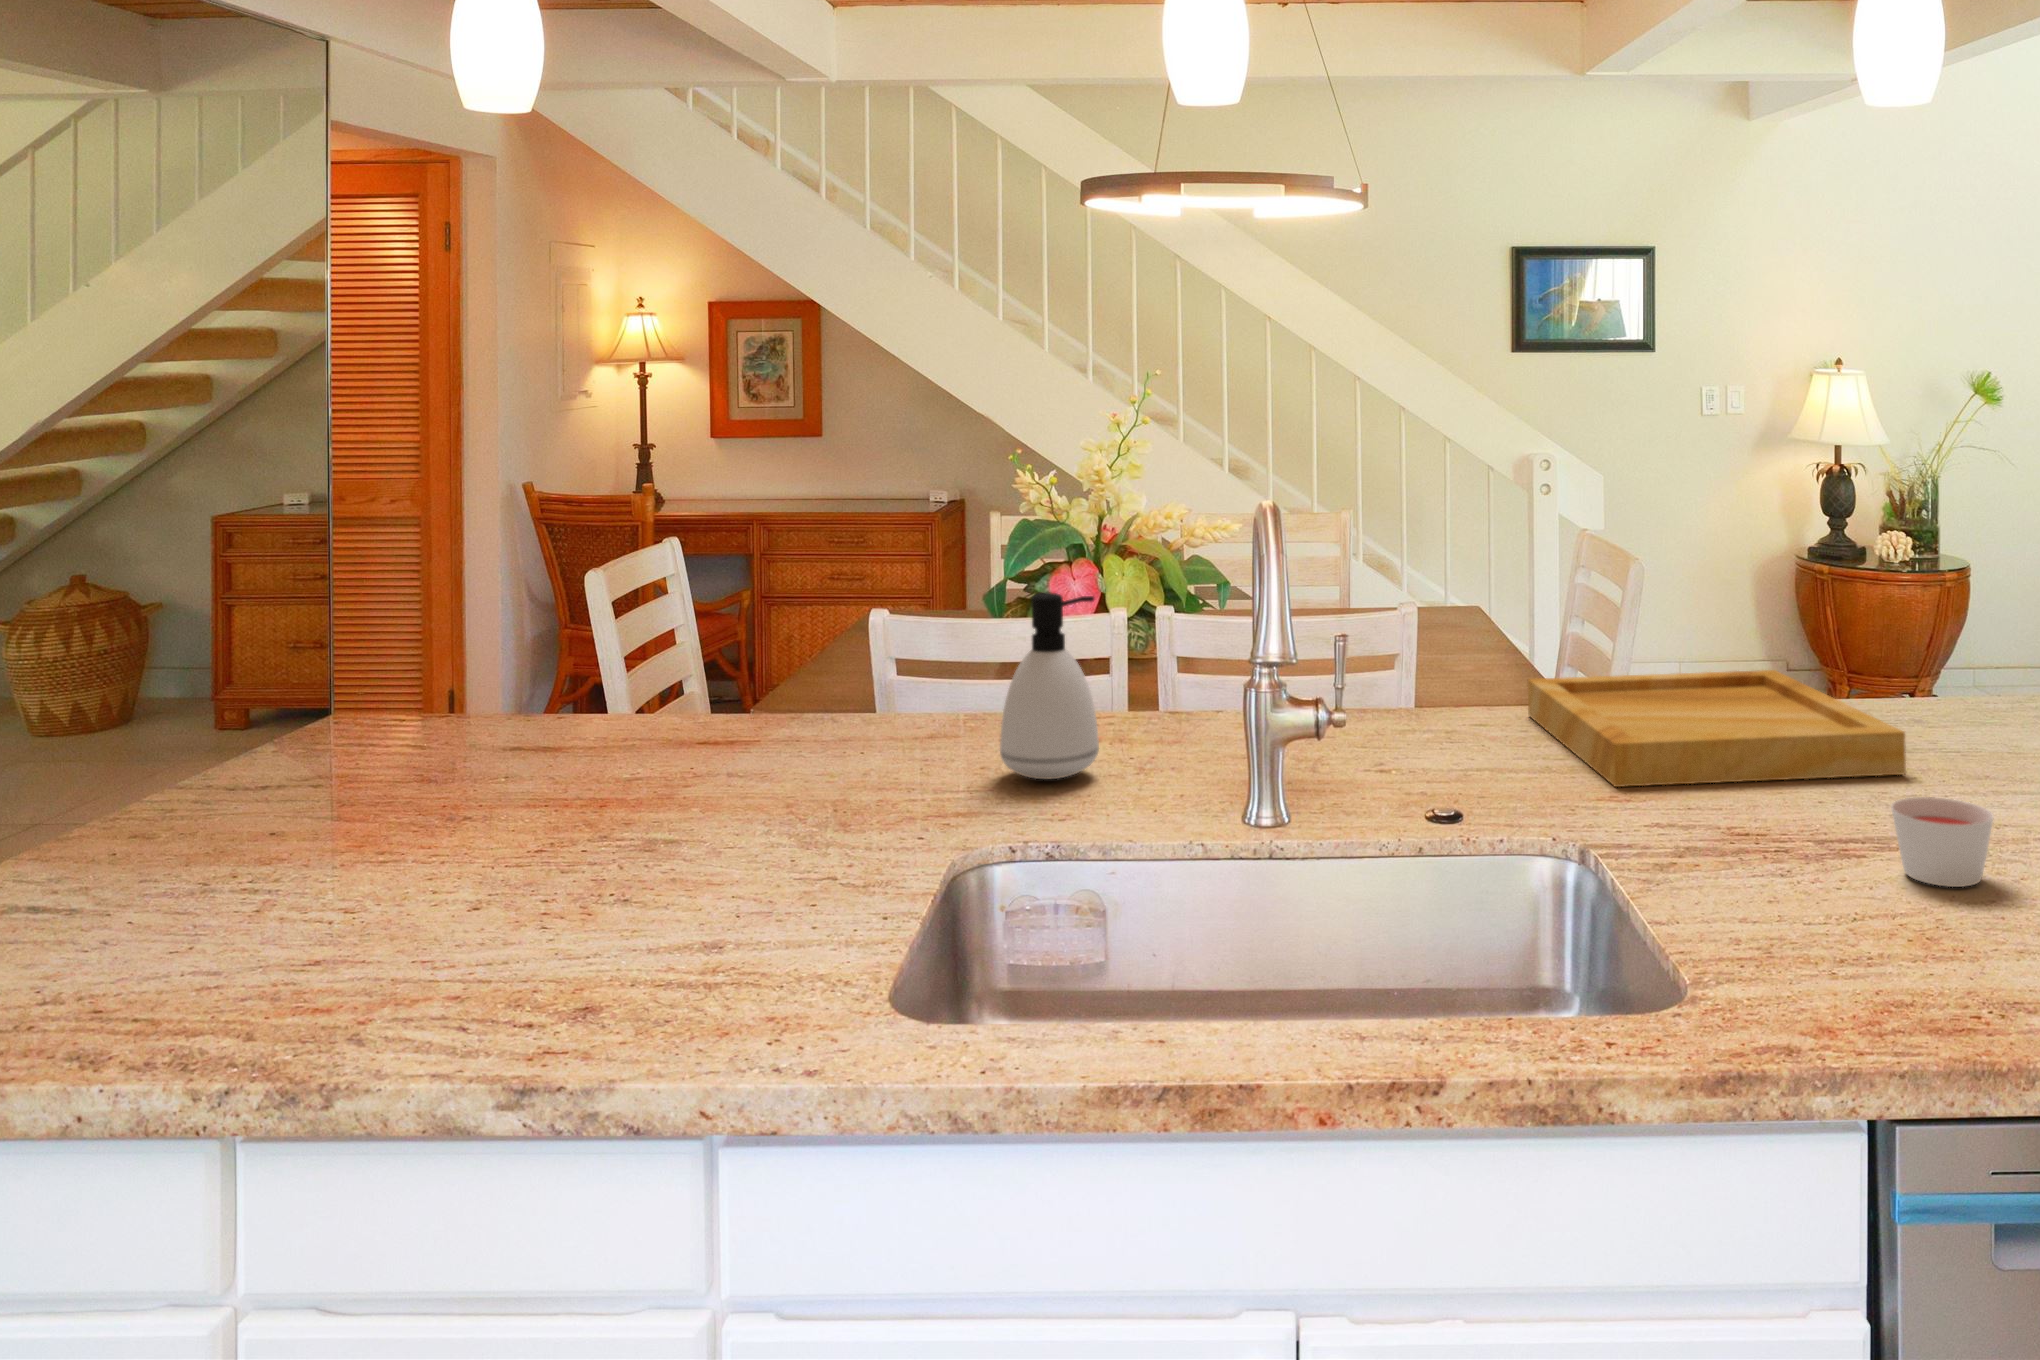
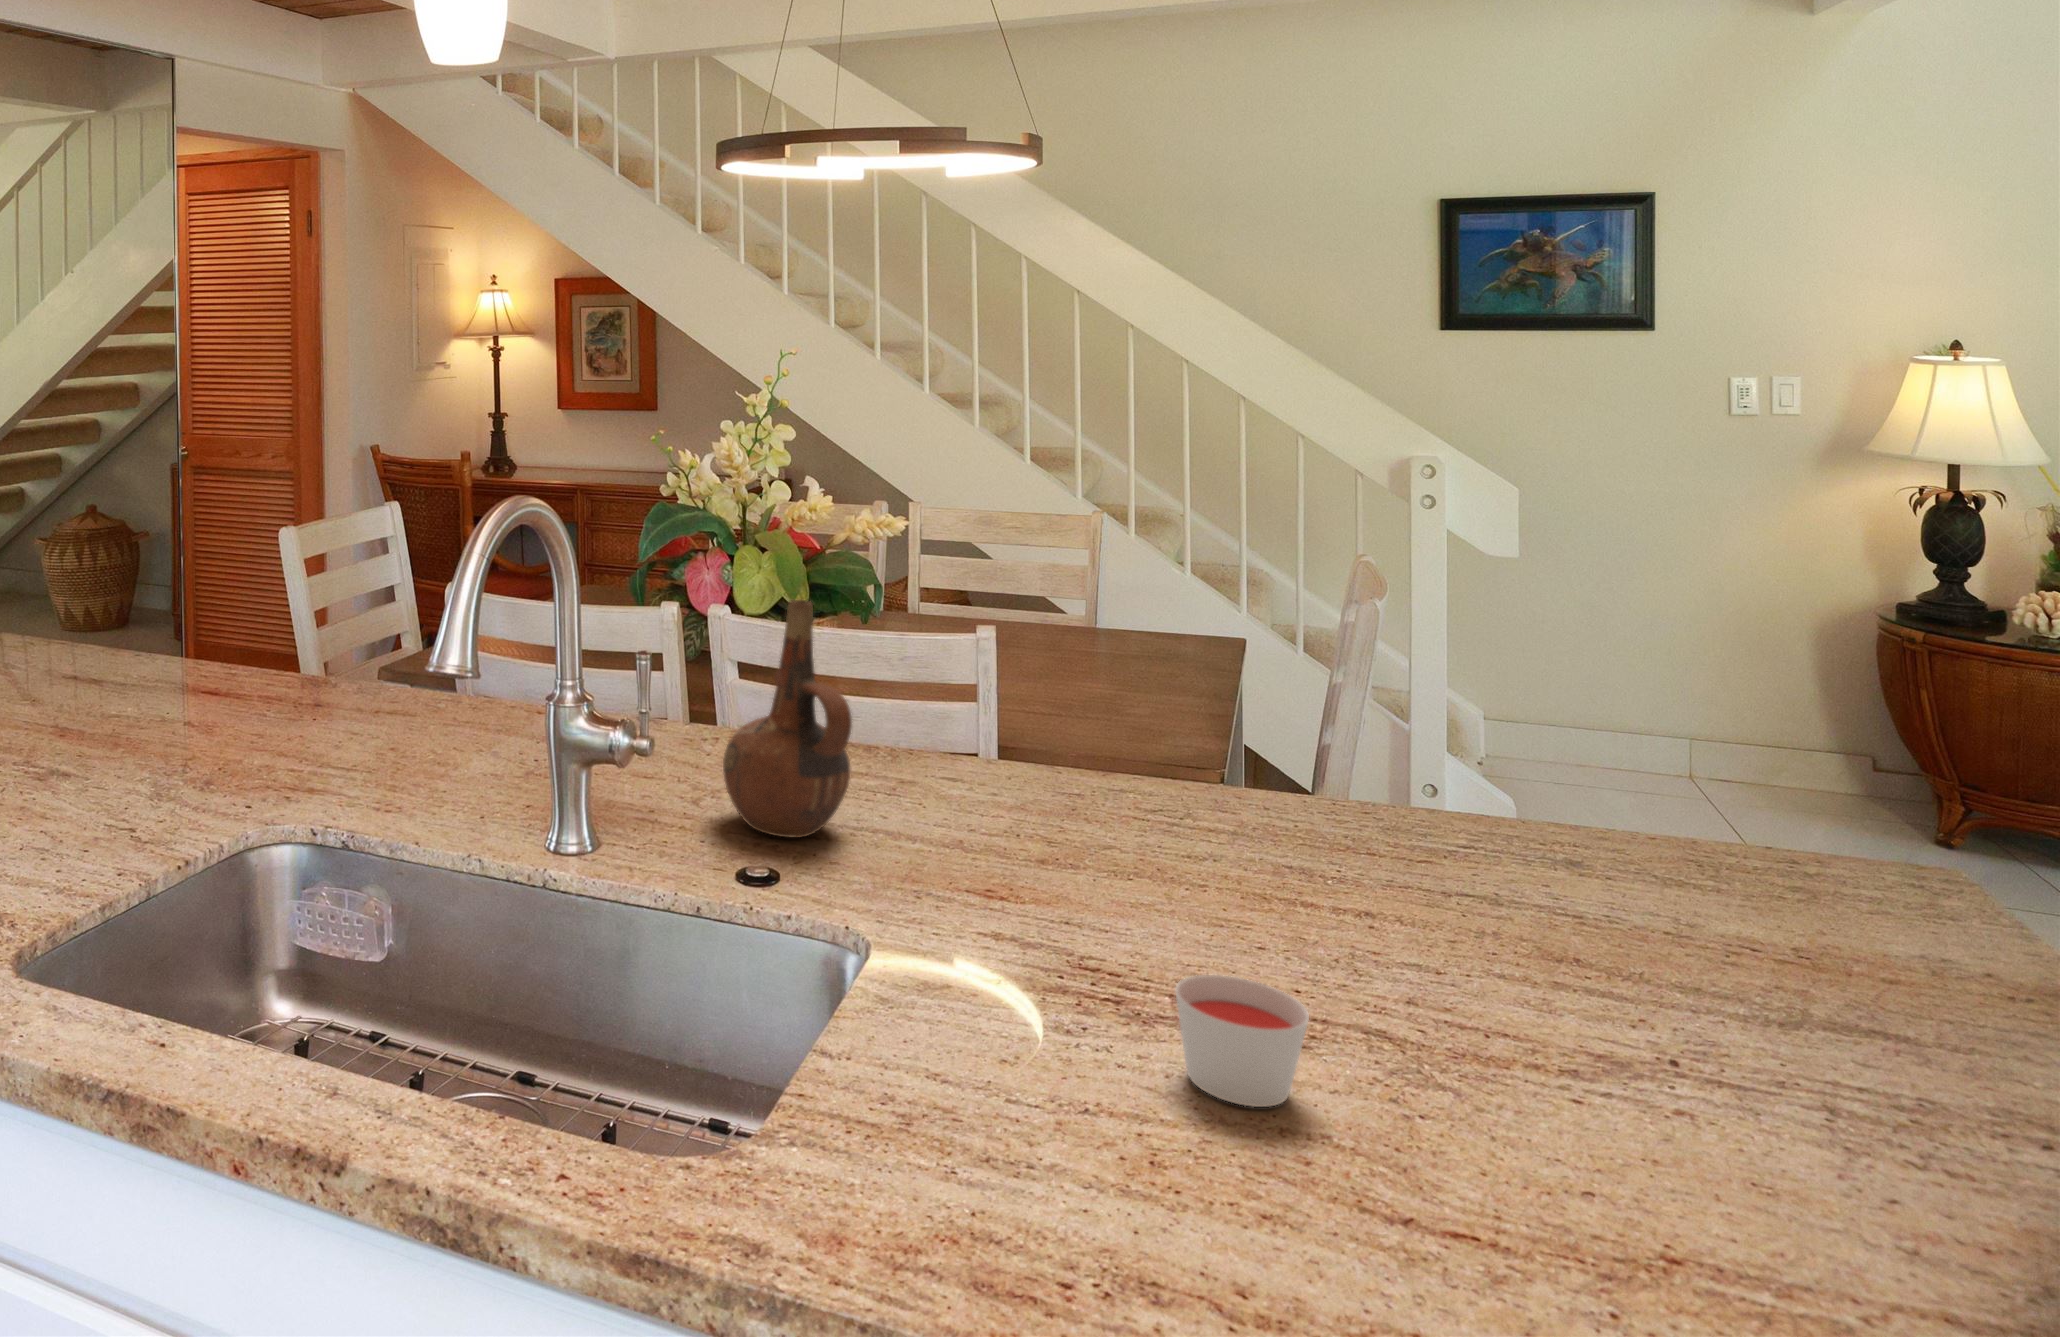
ceramic pitcher: none [1368,564,1491,781] -> present [723,599,852,838]
soap dispenser: present [1000,592,1099,779] -> none [376,579,481,762]
tray: present [1528,670,1906,787] -> none [972,743,1372,944]

